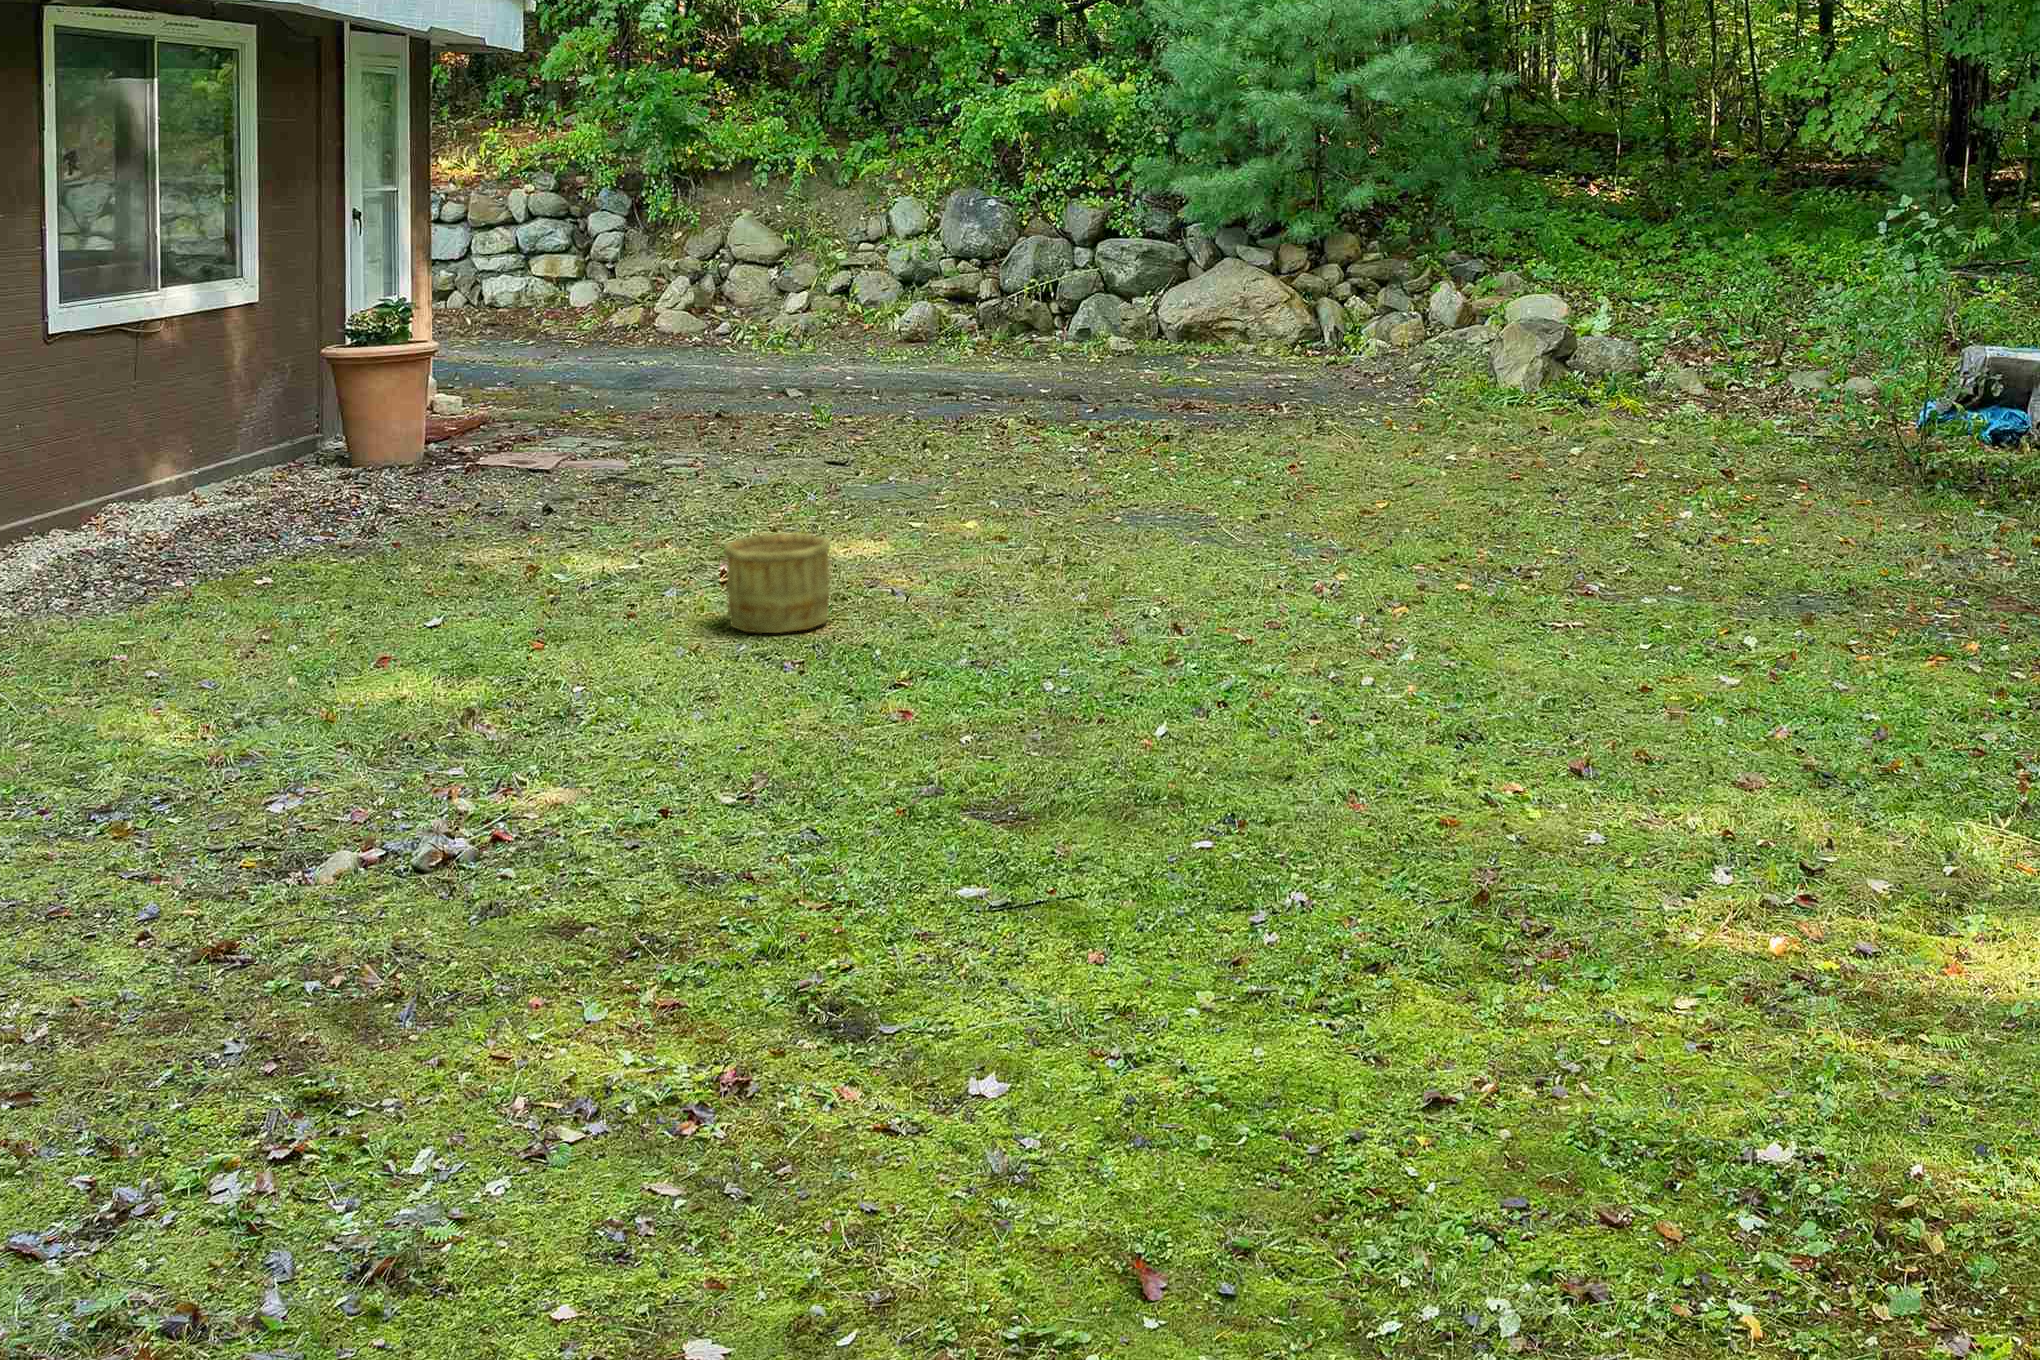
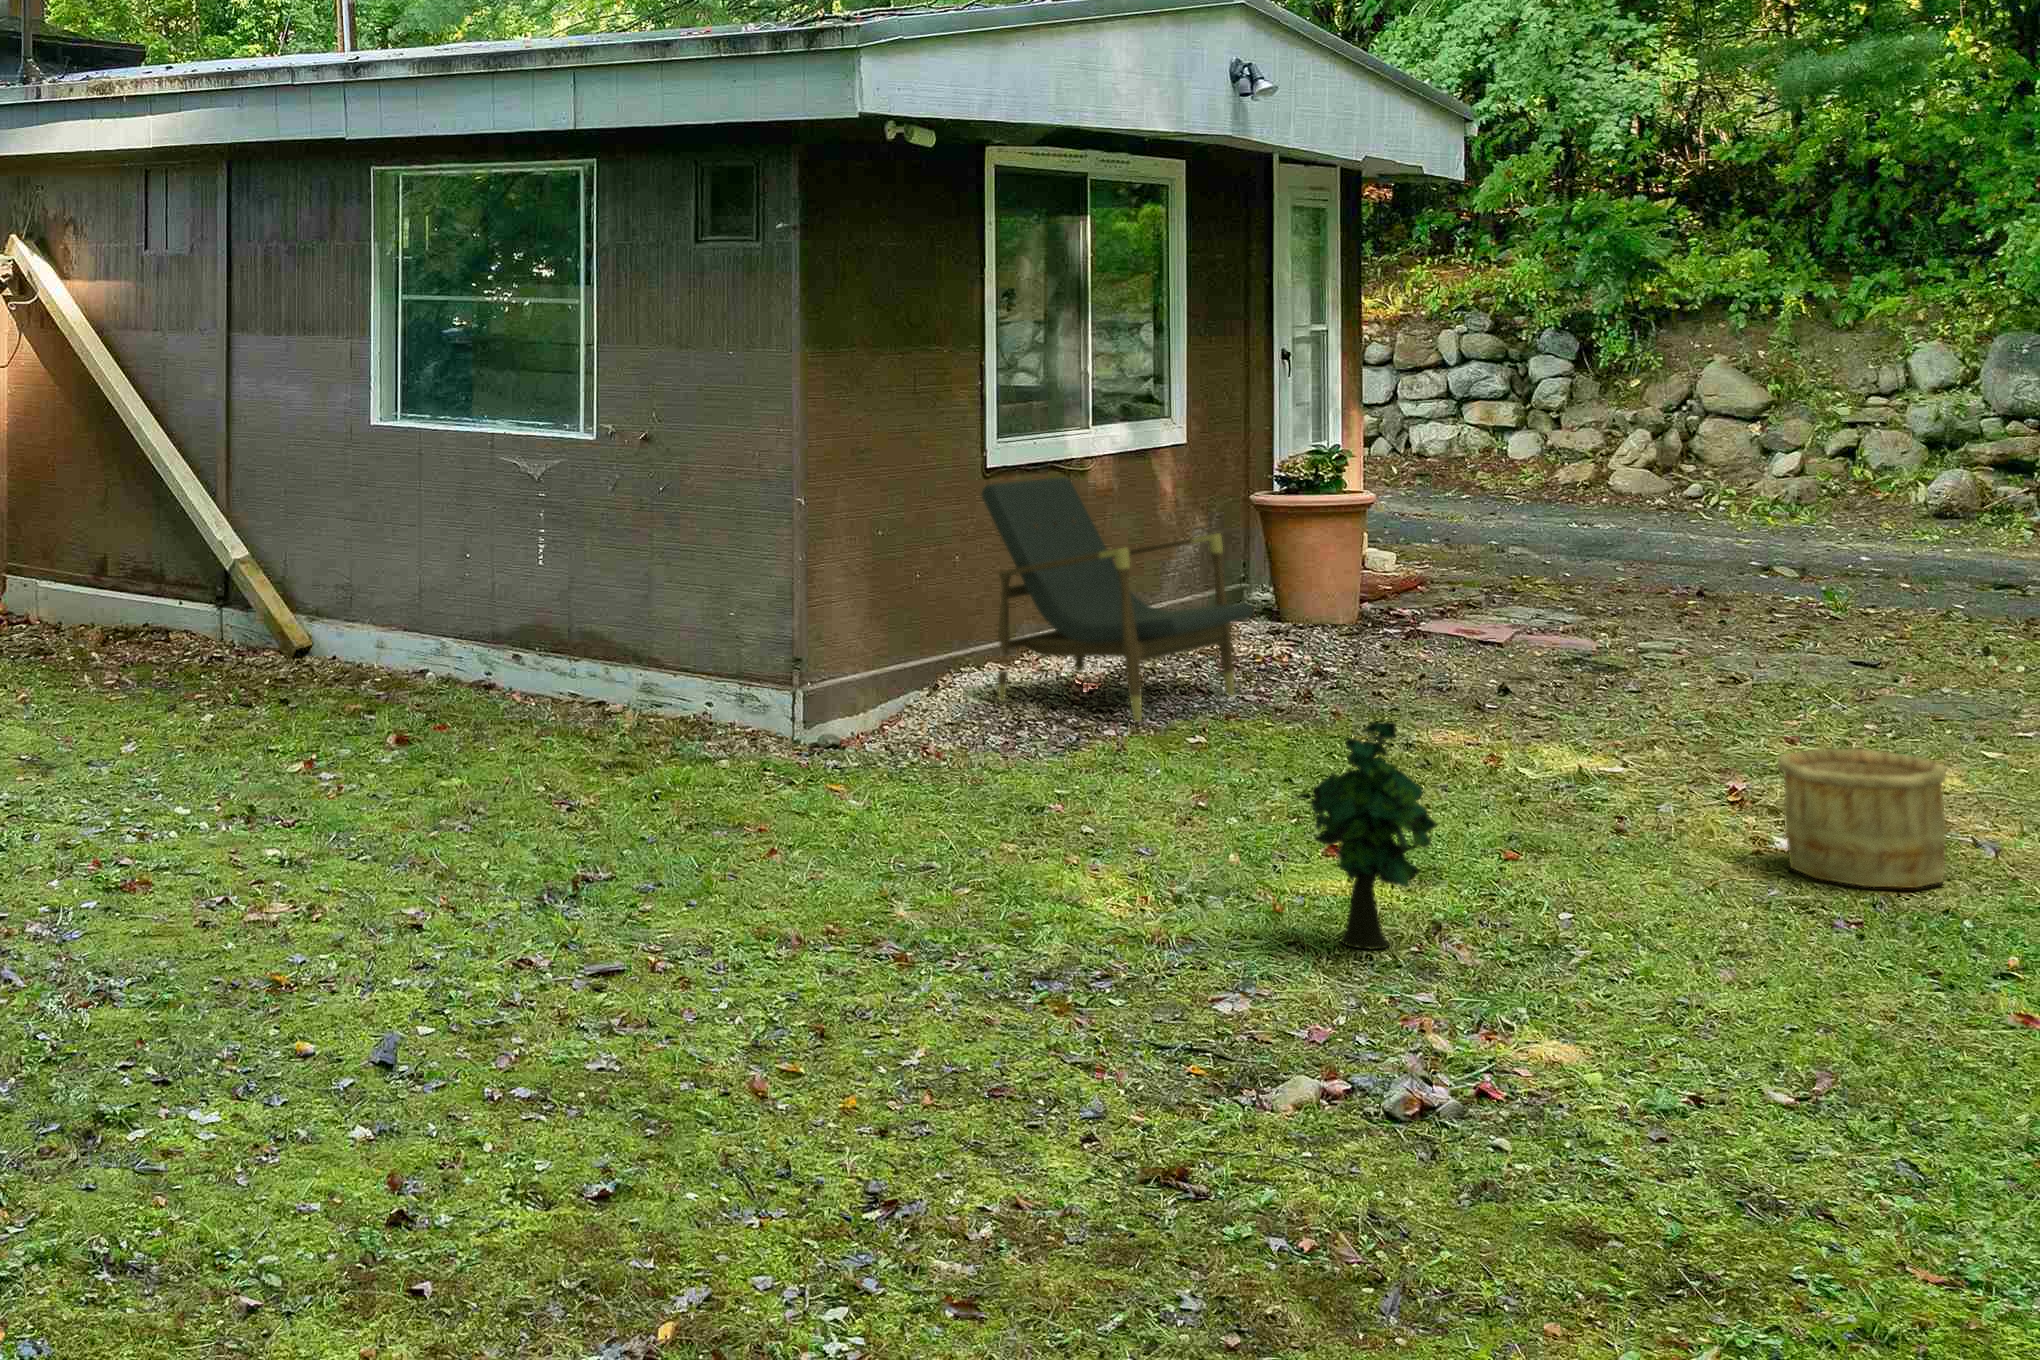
lounge chair: none [41,339,325,571] -> present [982,477,1254,722]
decorative plant: none [343,546,466,738] -> present [1295,721,1438,949]

